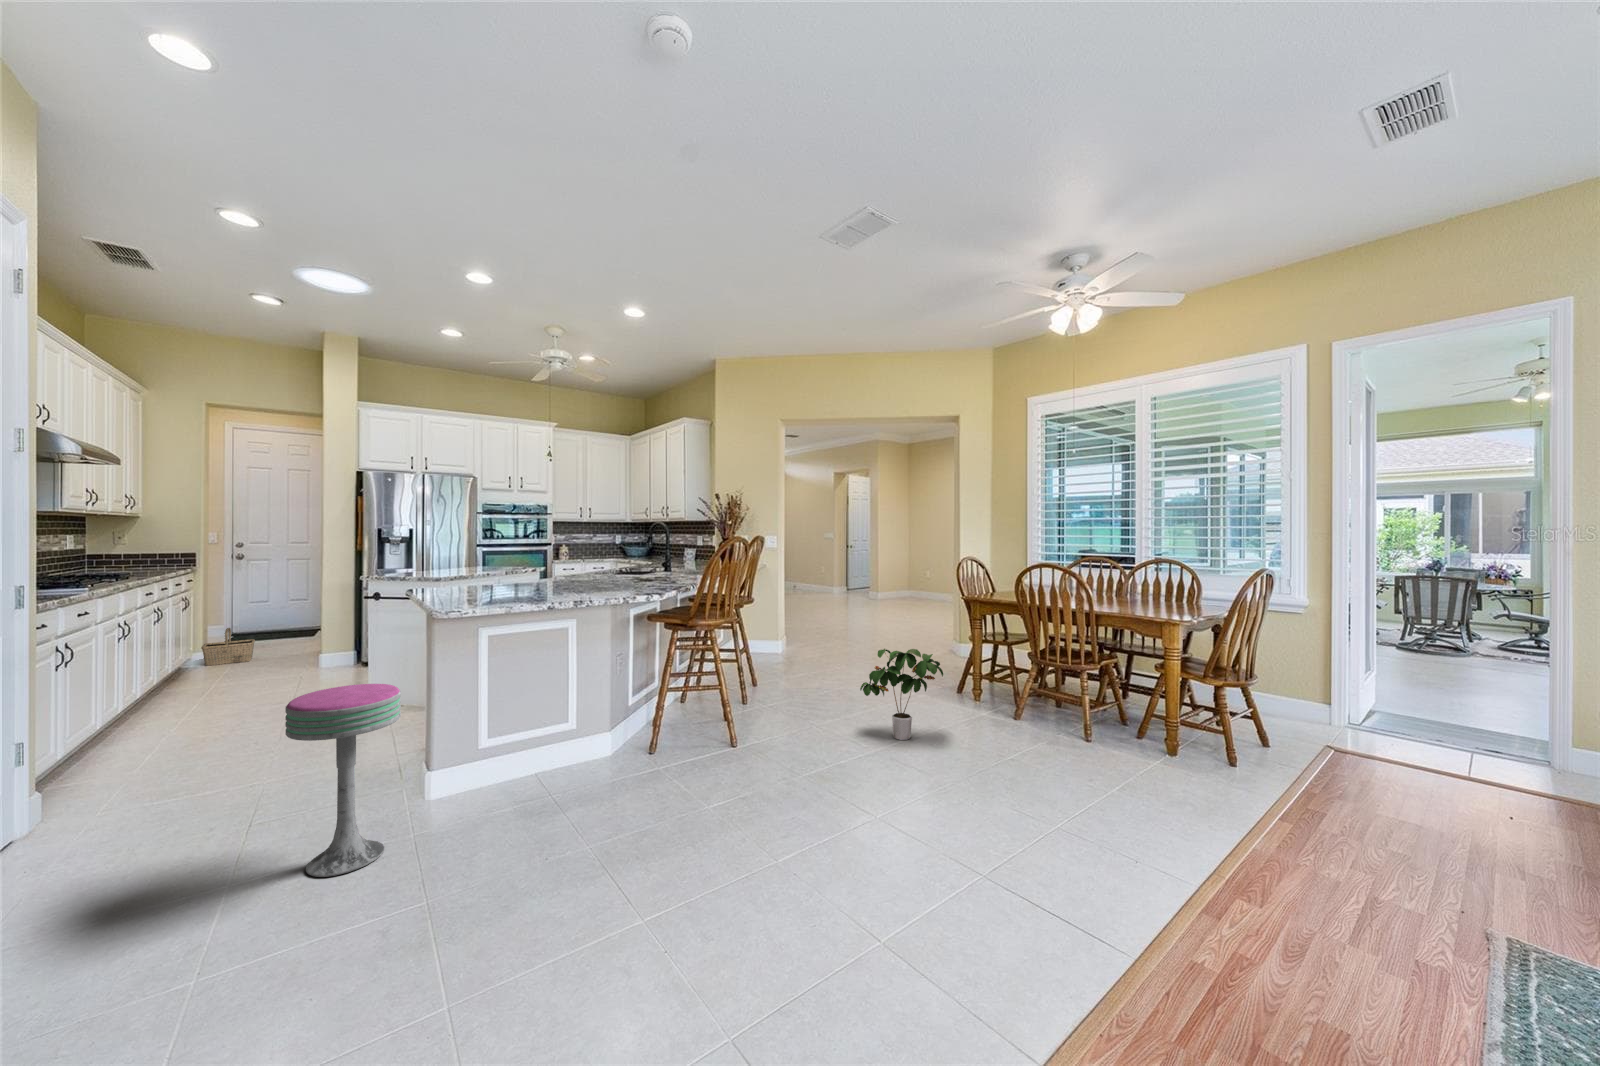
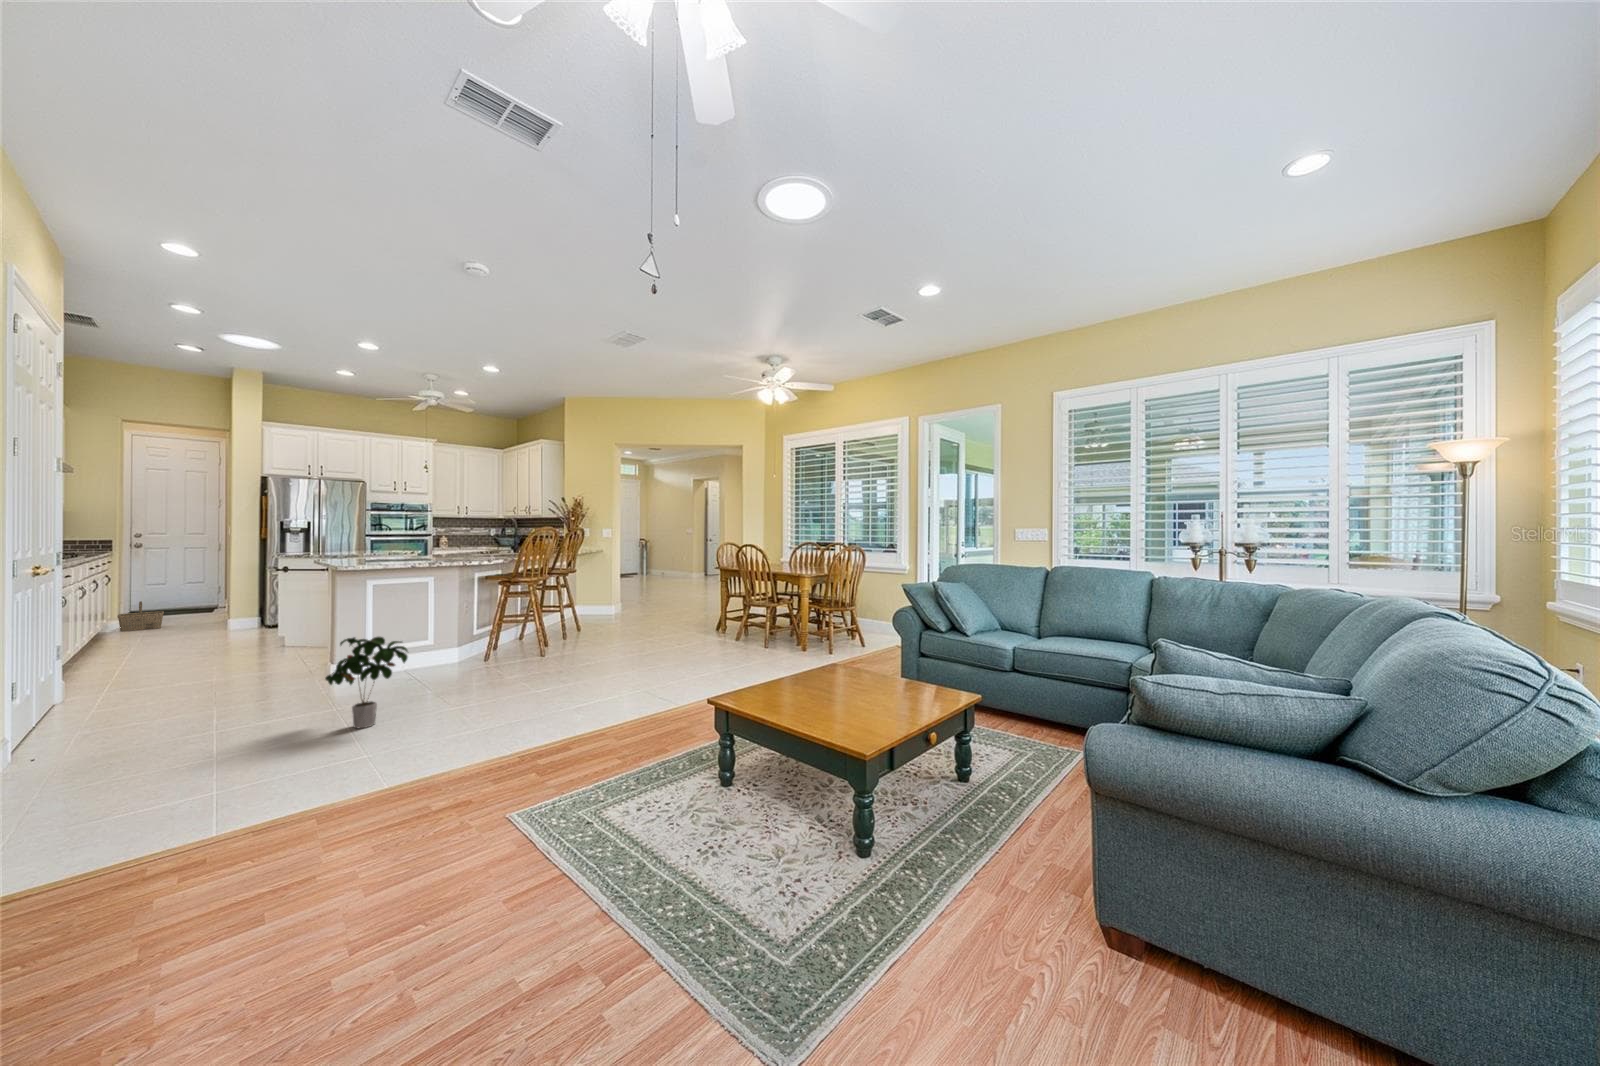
potted plant: present [860,649,943,740] -> present [325,637,408,728]
bar stool: present [285,684,401,877] -> none [249,607,318,707]

